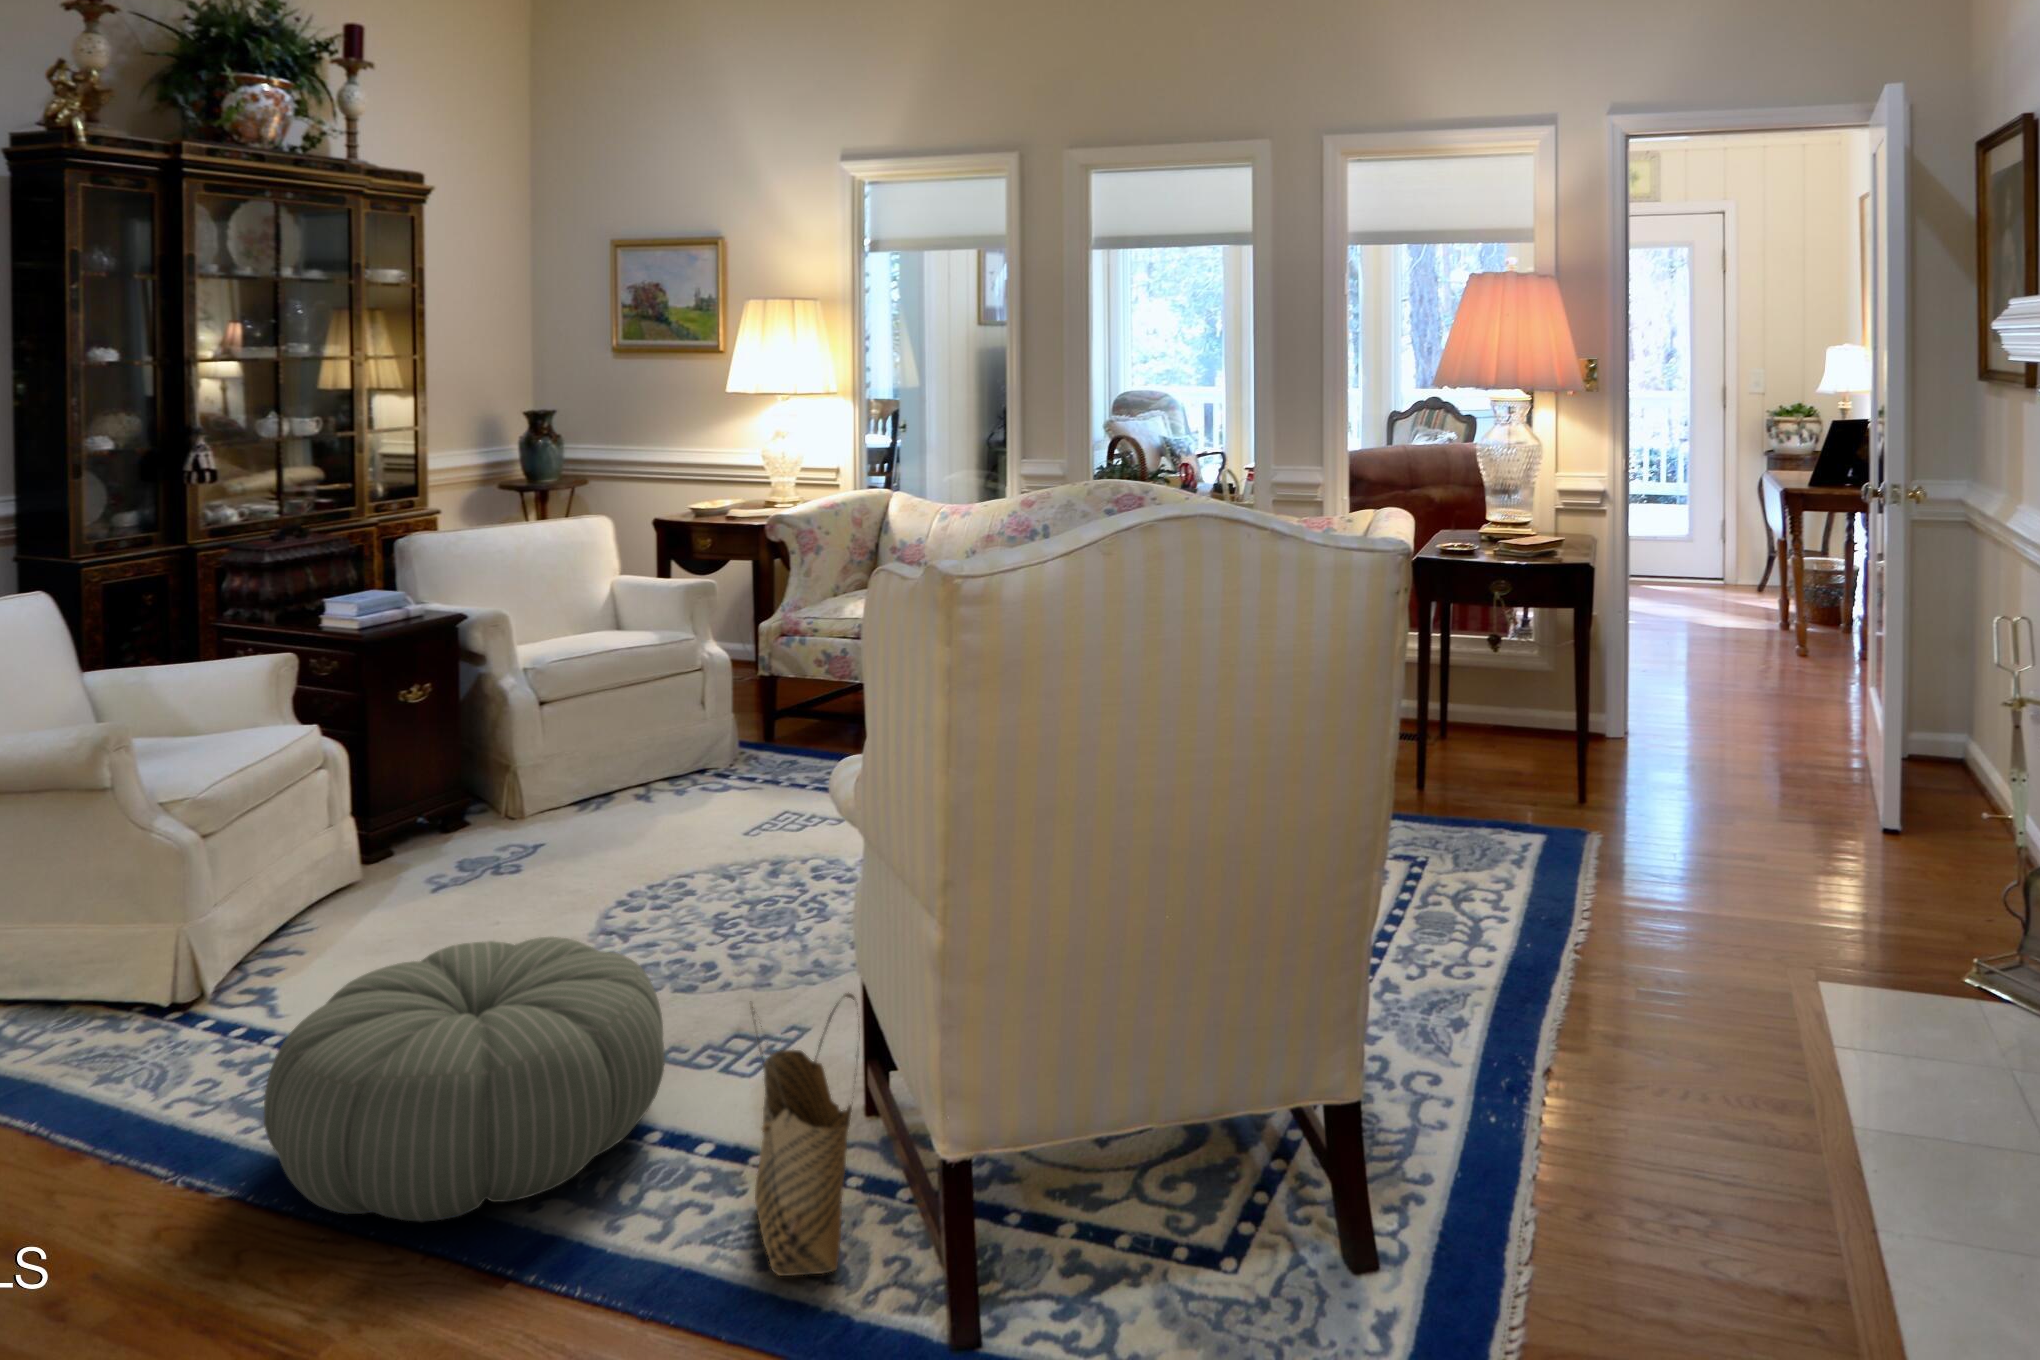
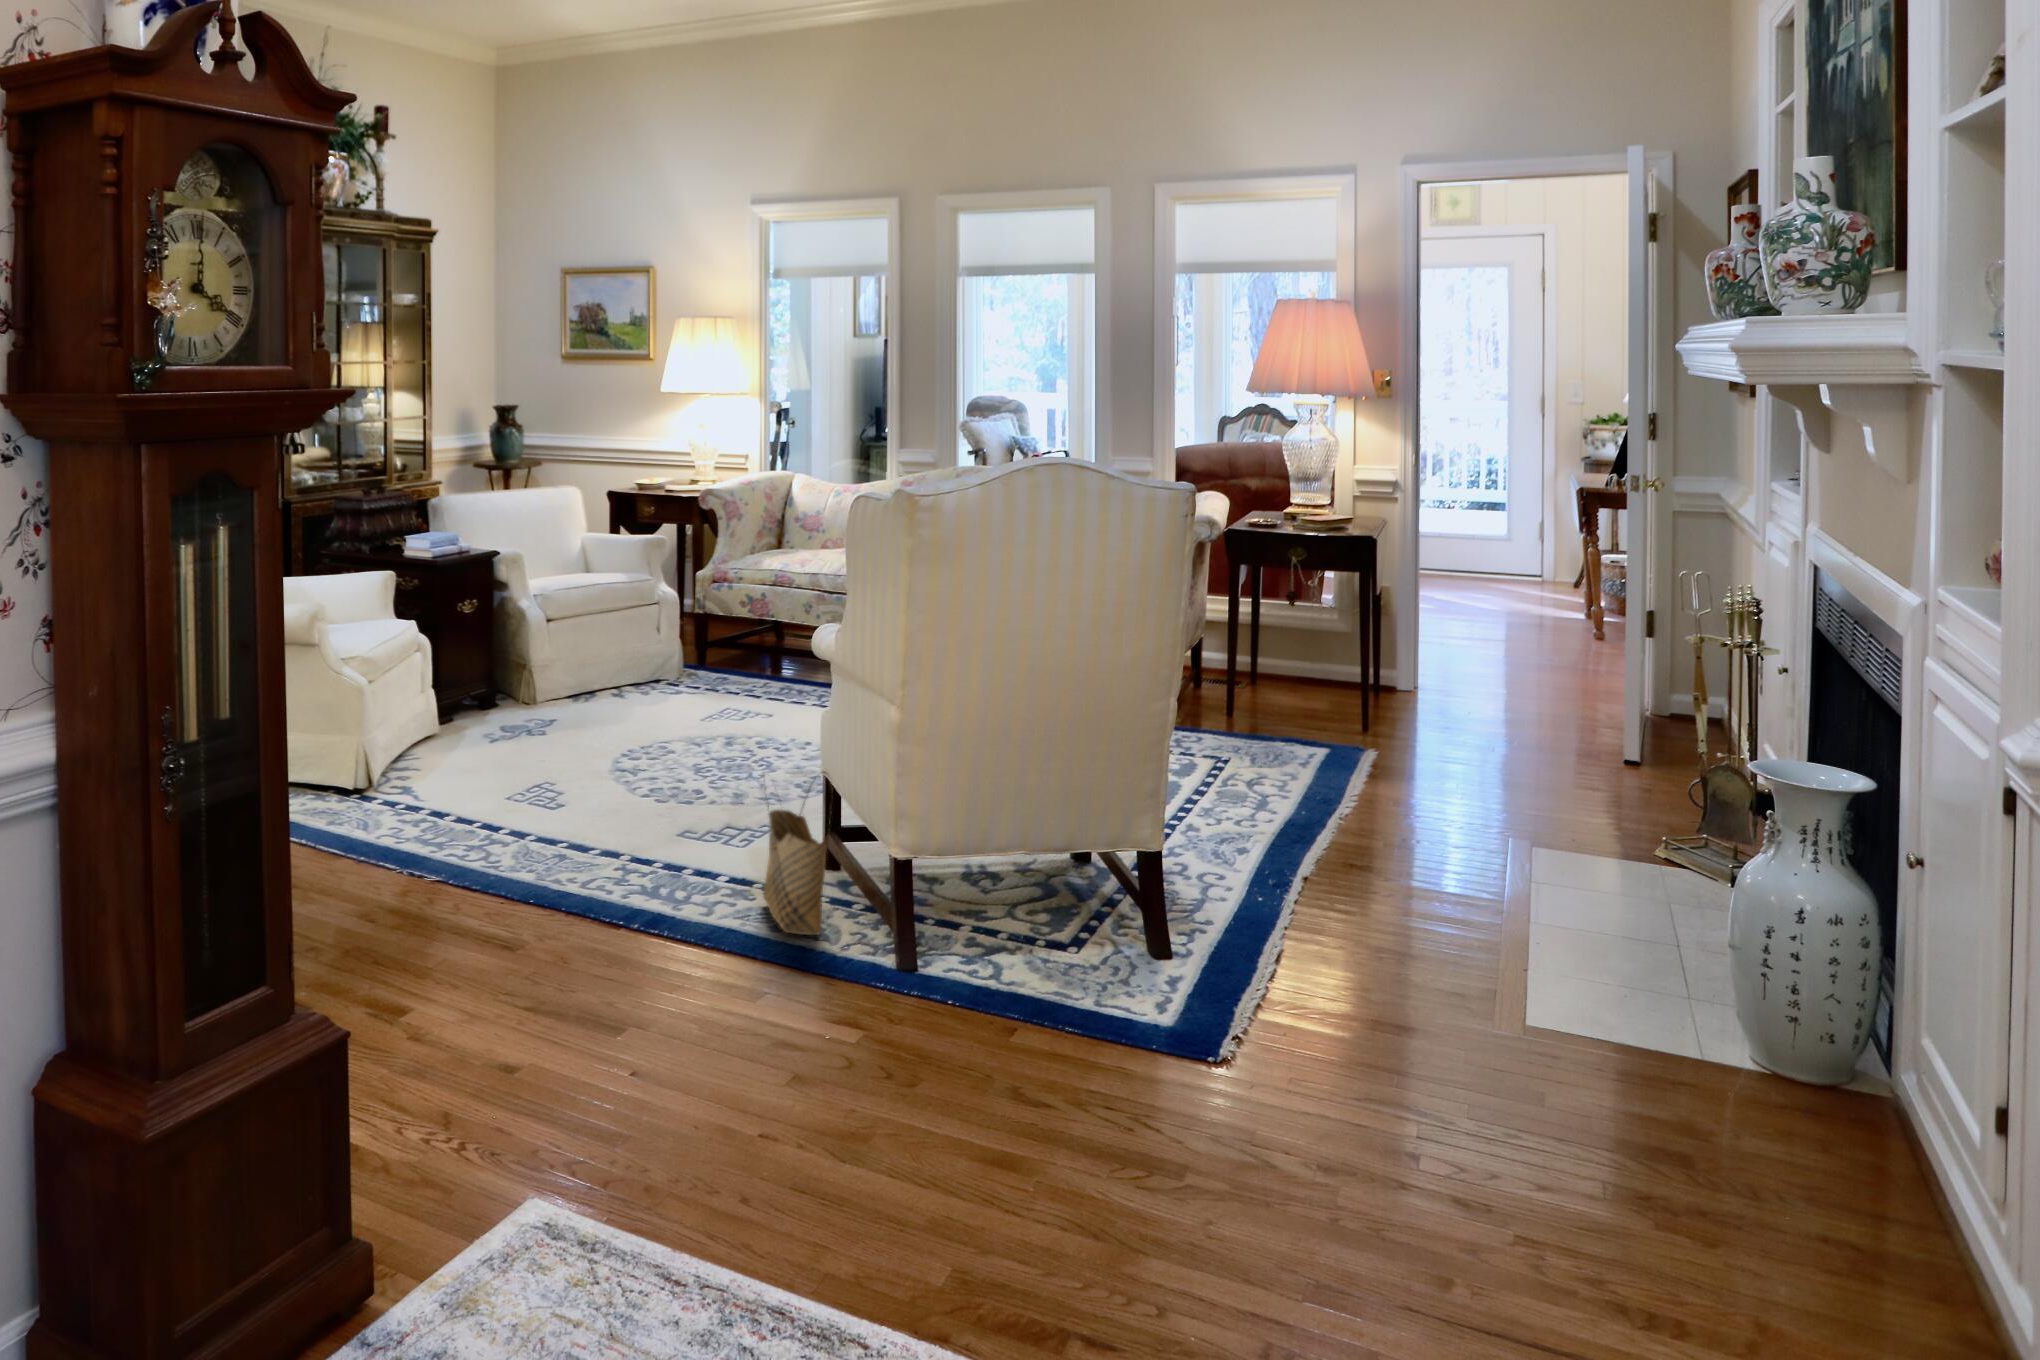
pouf: present [264,937,665,1222] -> none [461,746,694,895]

